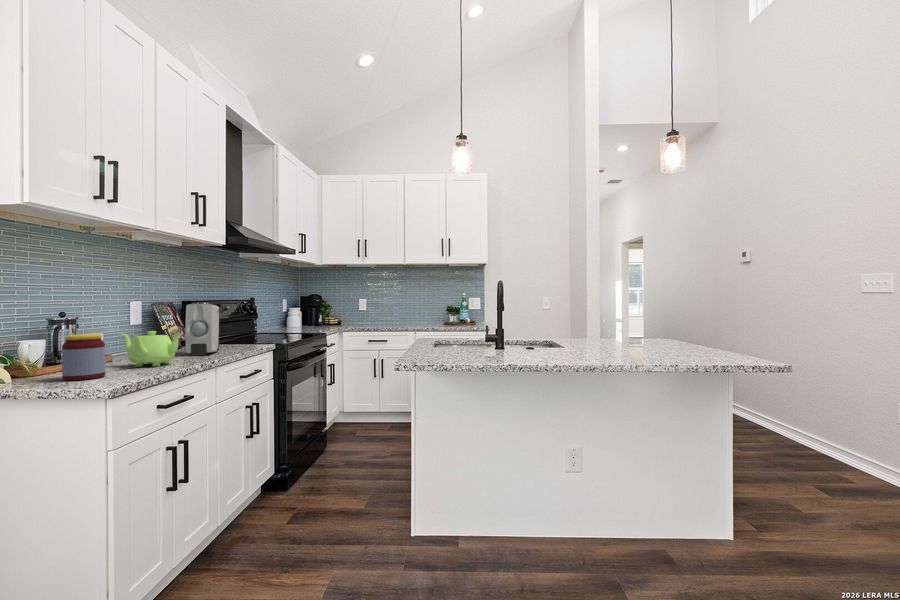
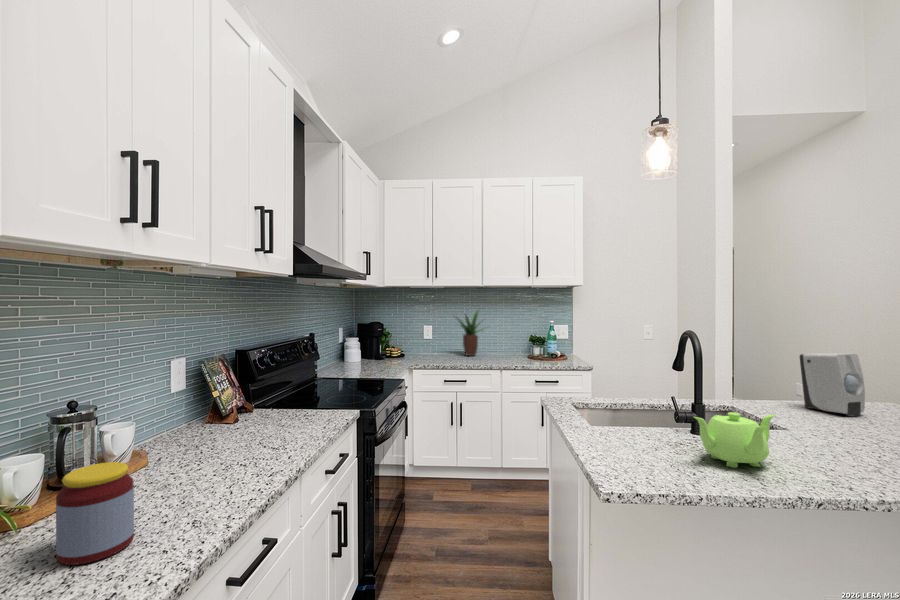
potted plant: none [381,283,415,323] -> present [456,311,483,356]
soap dispenser: present [185,304,219,356] -> present [800,353,865,417]
teapot: present [121,331,181,367] -> present [694,412,775,468]

